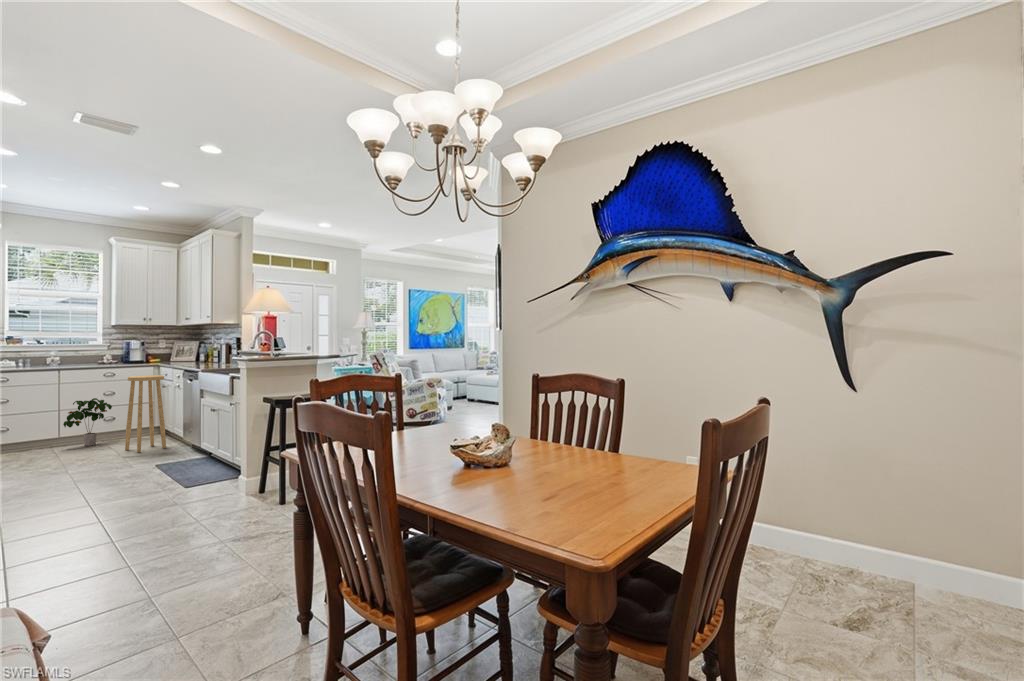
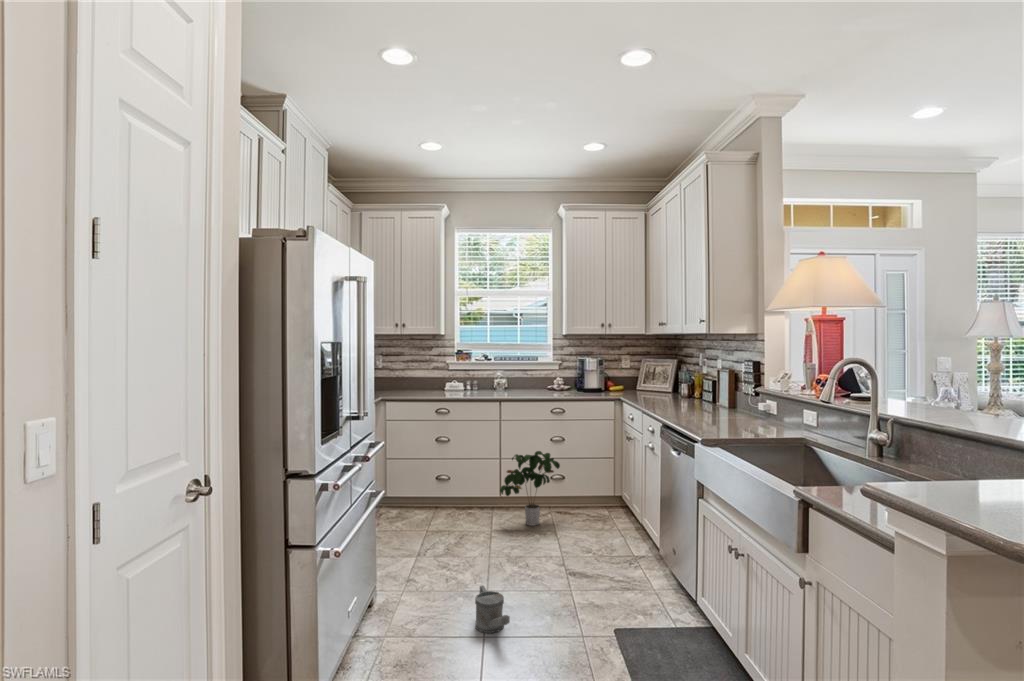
stool: present [125,375,166,452] -> none [573,430,634,578]
watering can: none [65,454,92,472] -> present [475,585,510,633]

